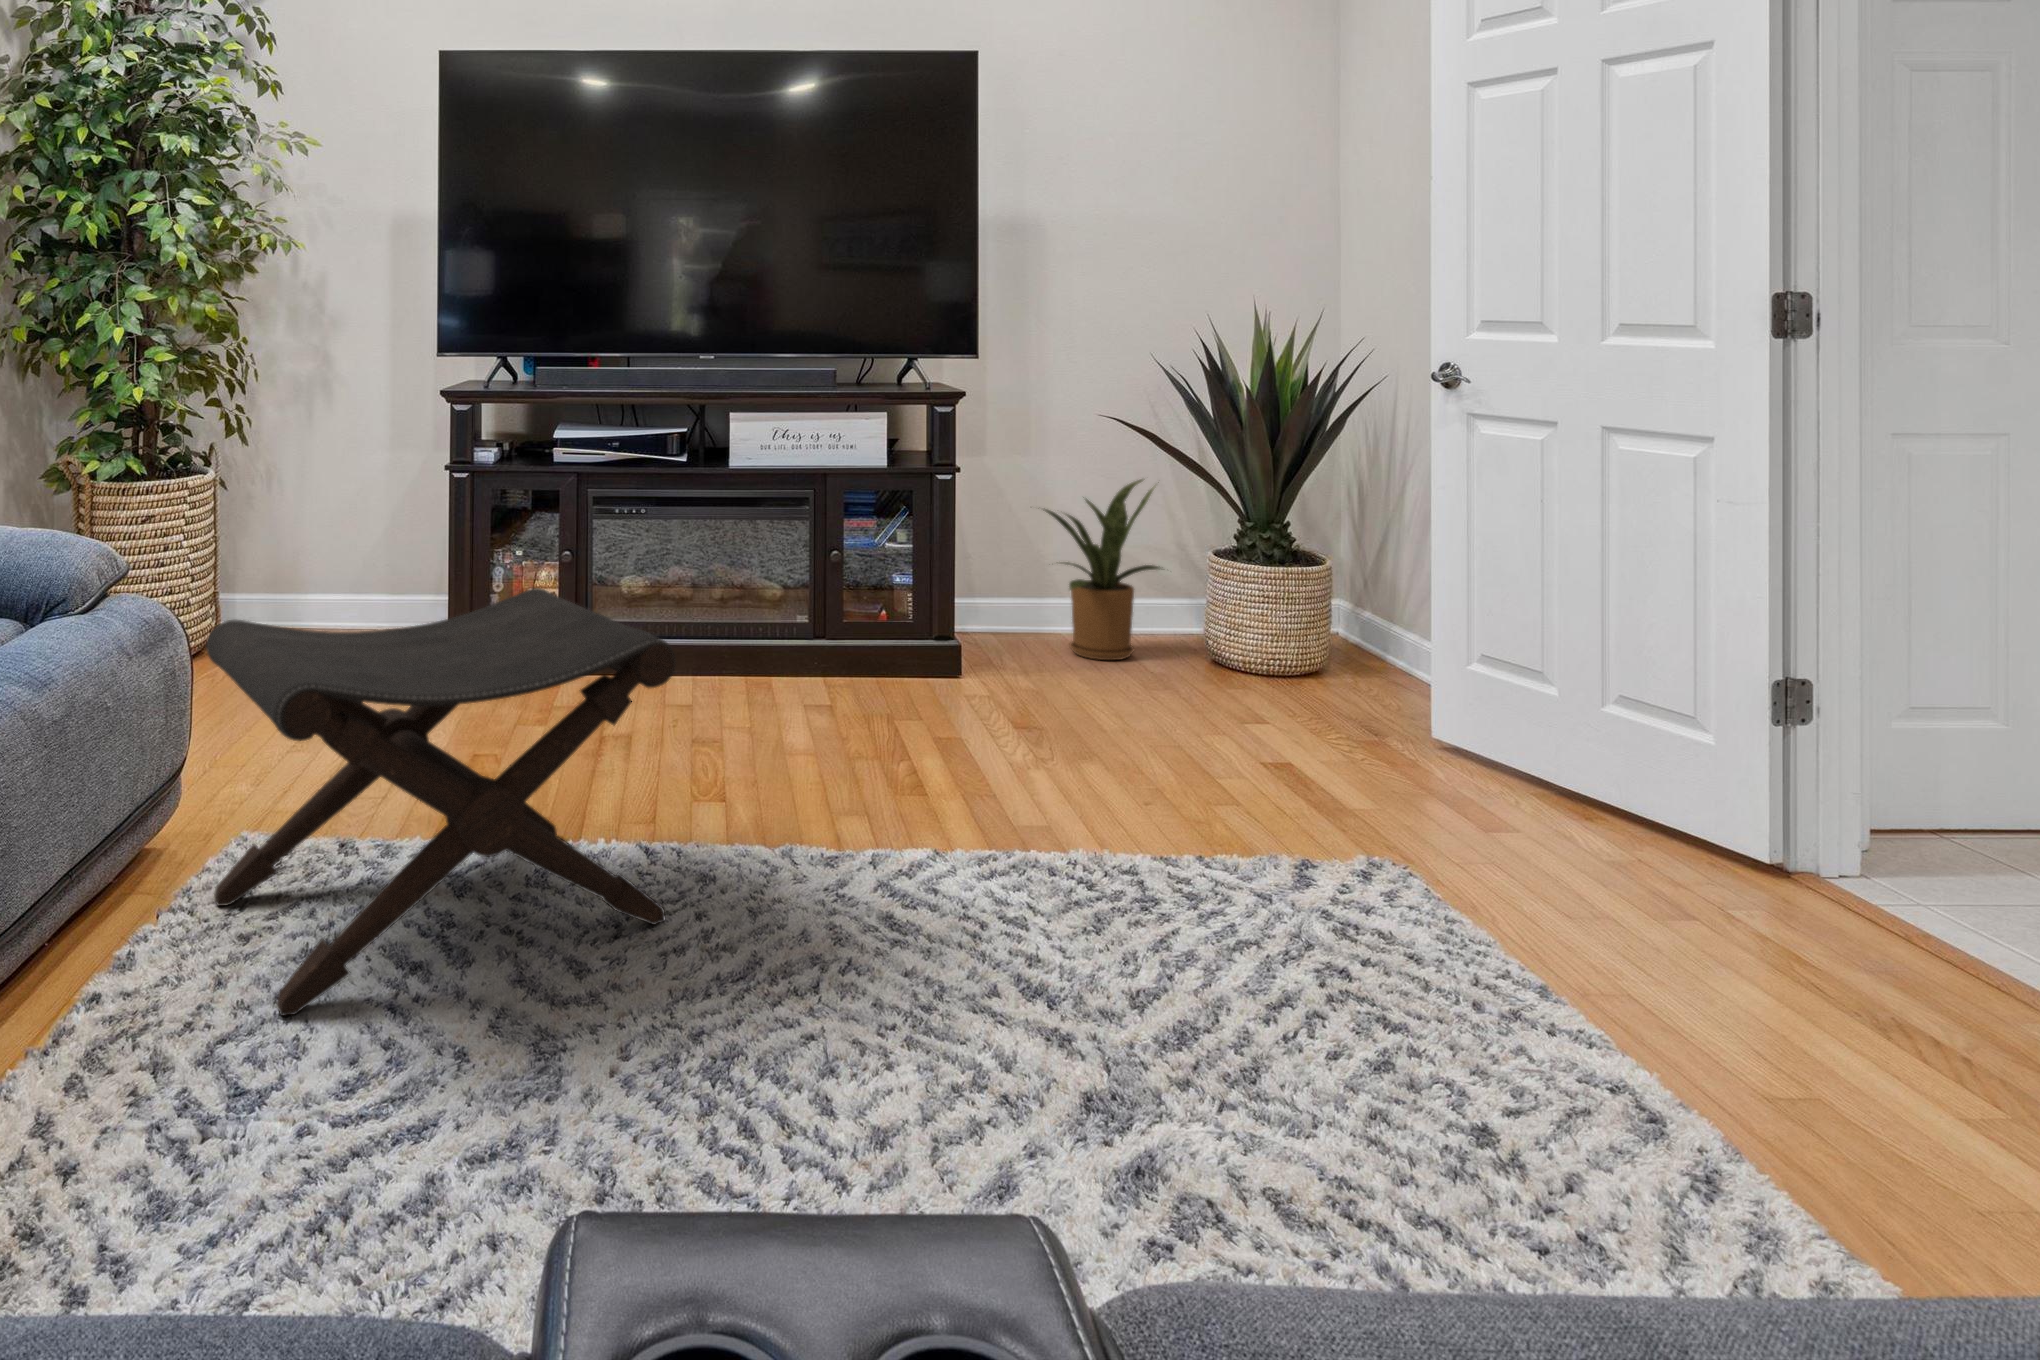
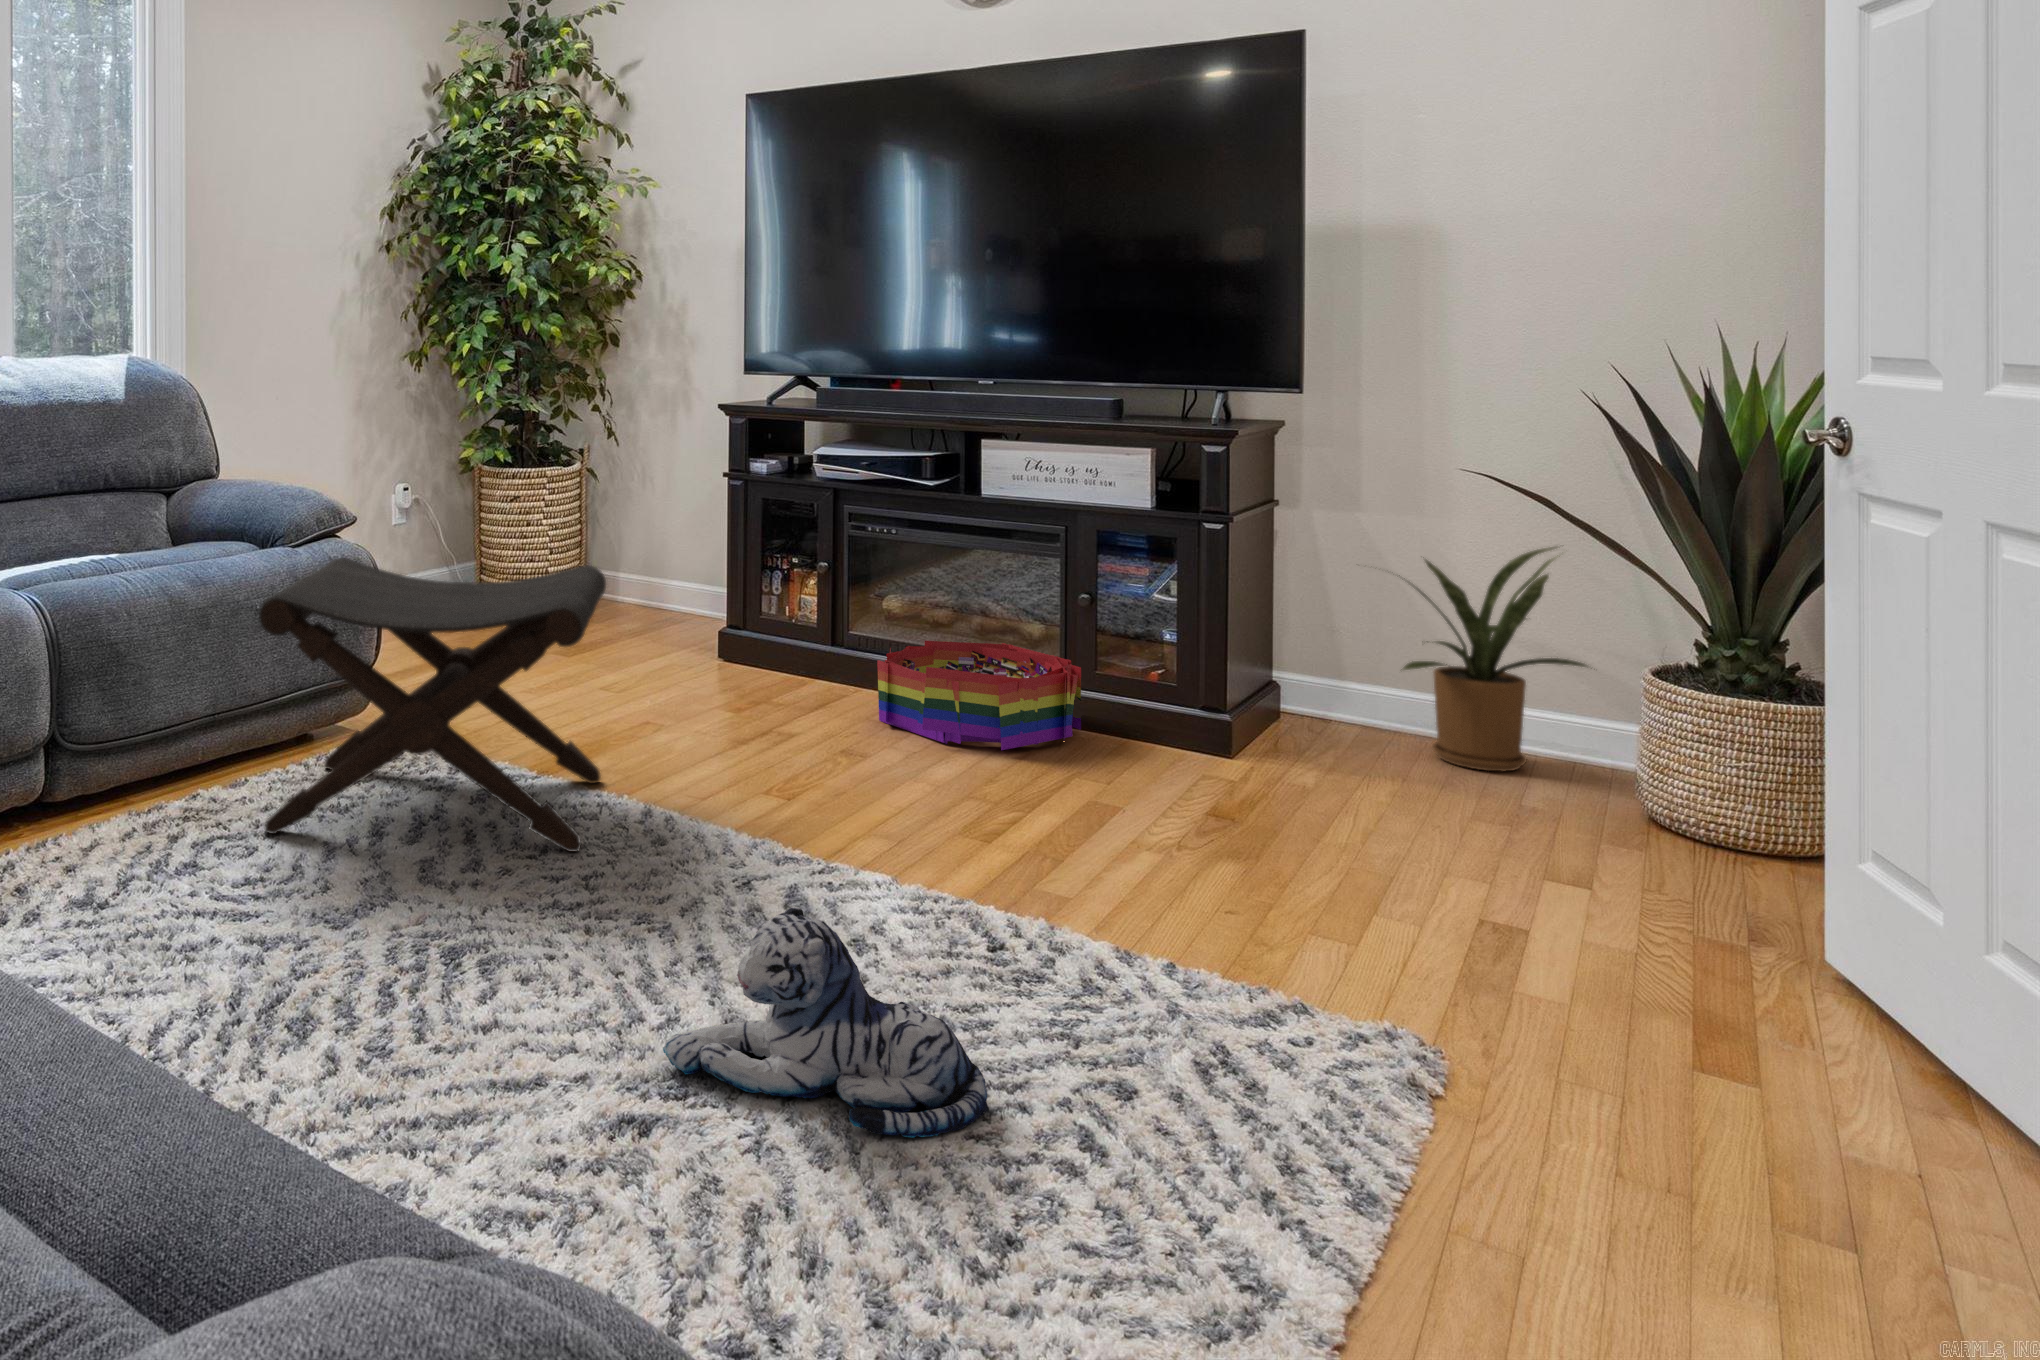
storage bin: none [671,612,861,718] -> present [877,641,1081,750]
plush toy: none [1094,913,1360,1125] -> present [663,906,988,1138]

